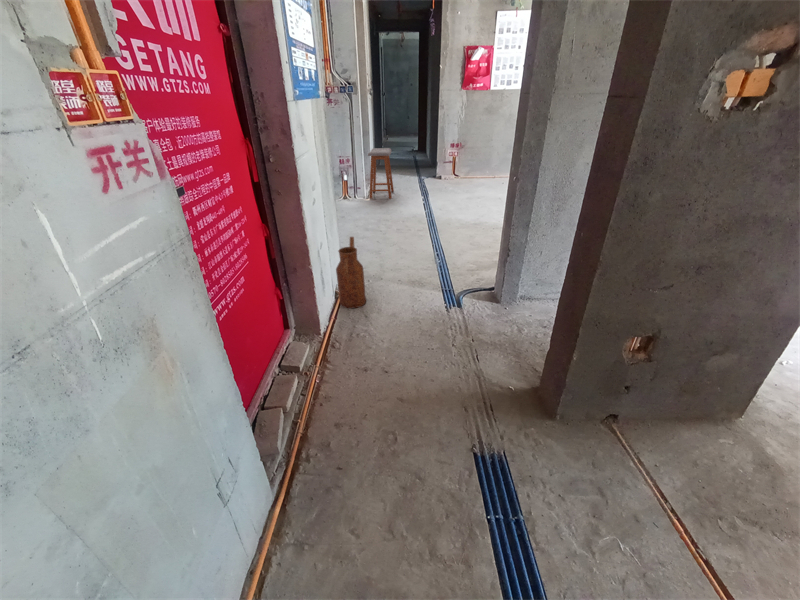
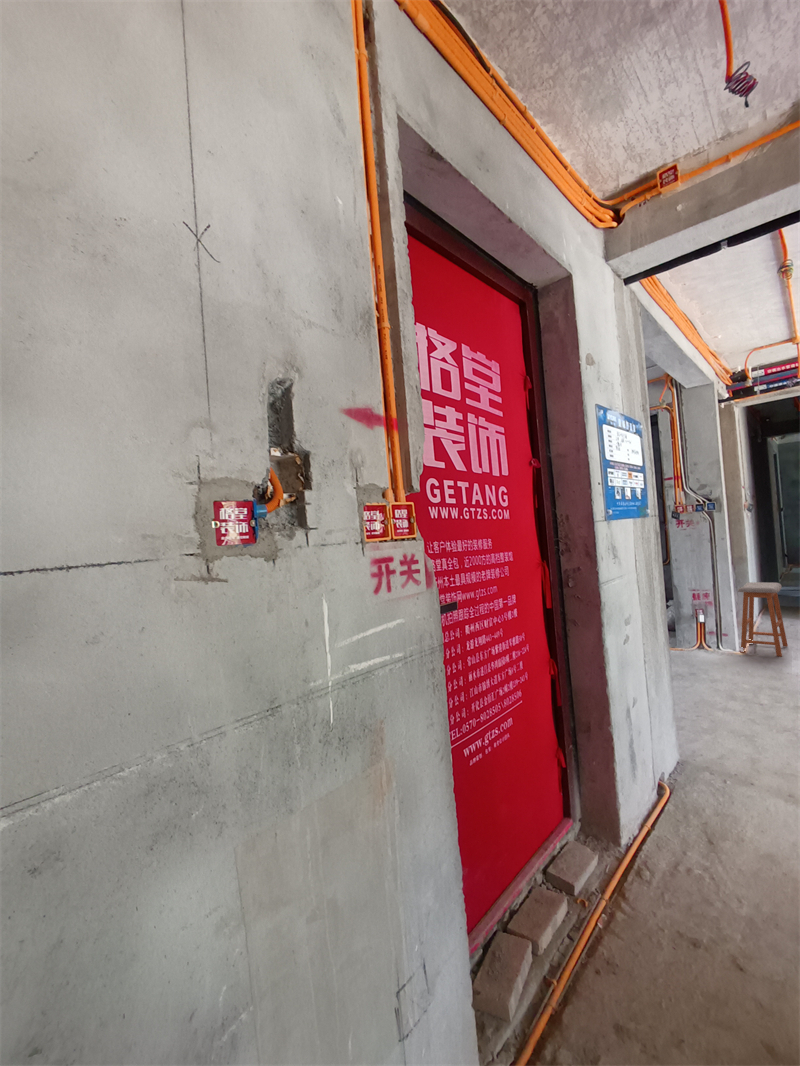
watering can: present [336,237,366,309] -> none [655,698,706,815]

